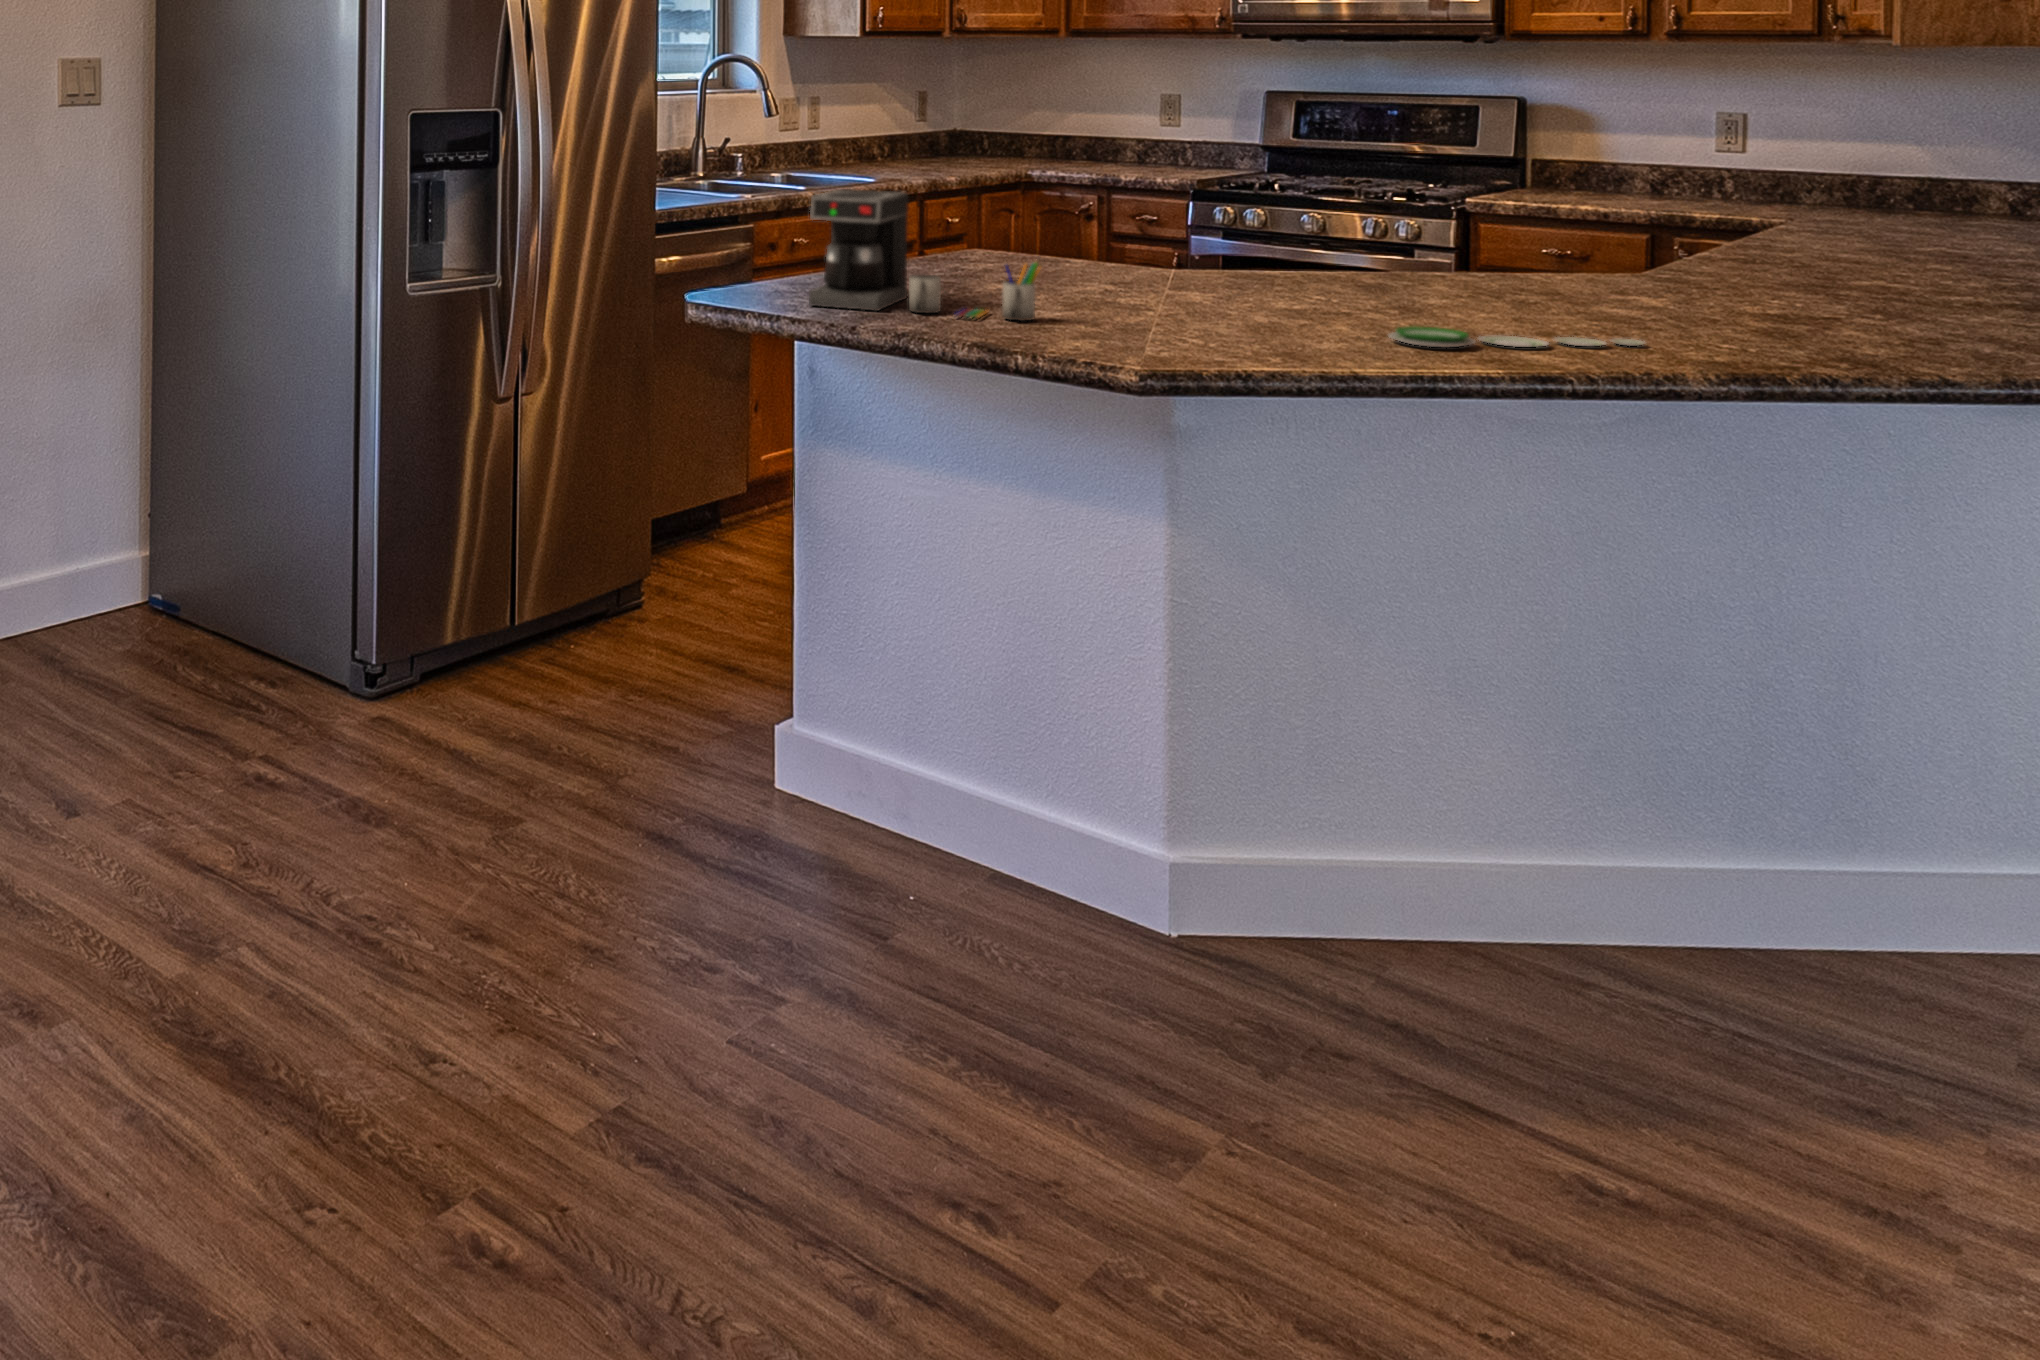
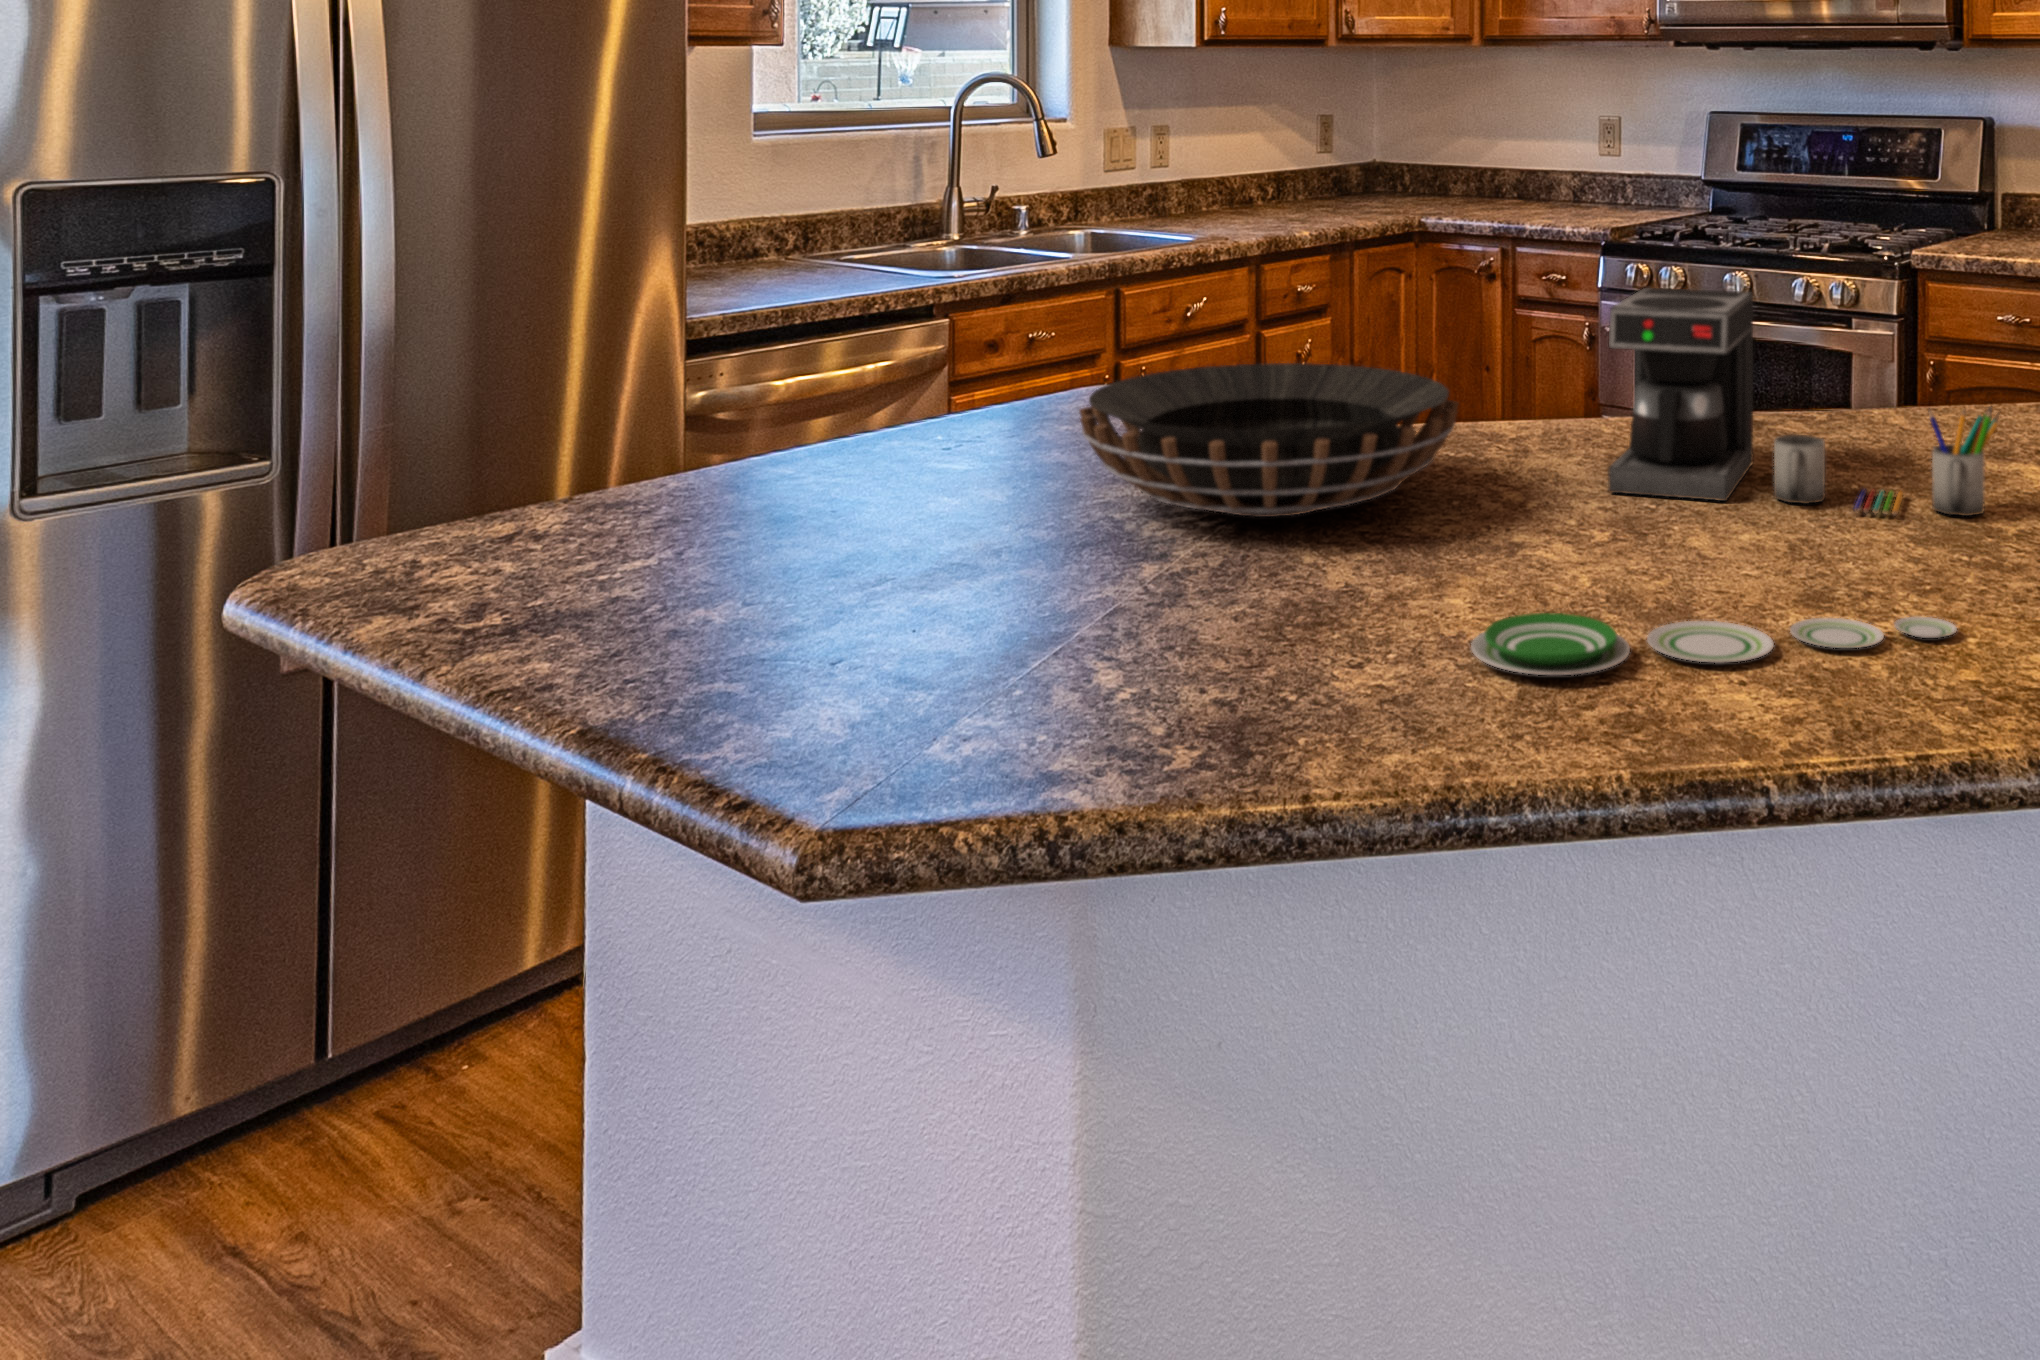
coffee maker: present [809,189,1042,321] -> present [1608,288,1999,516]
decorative bowl: none [1079,225,1307,300] -> present [1079,363,1458,517]

